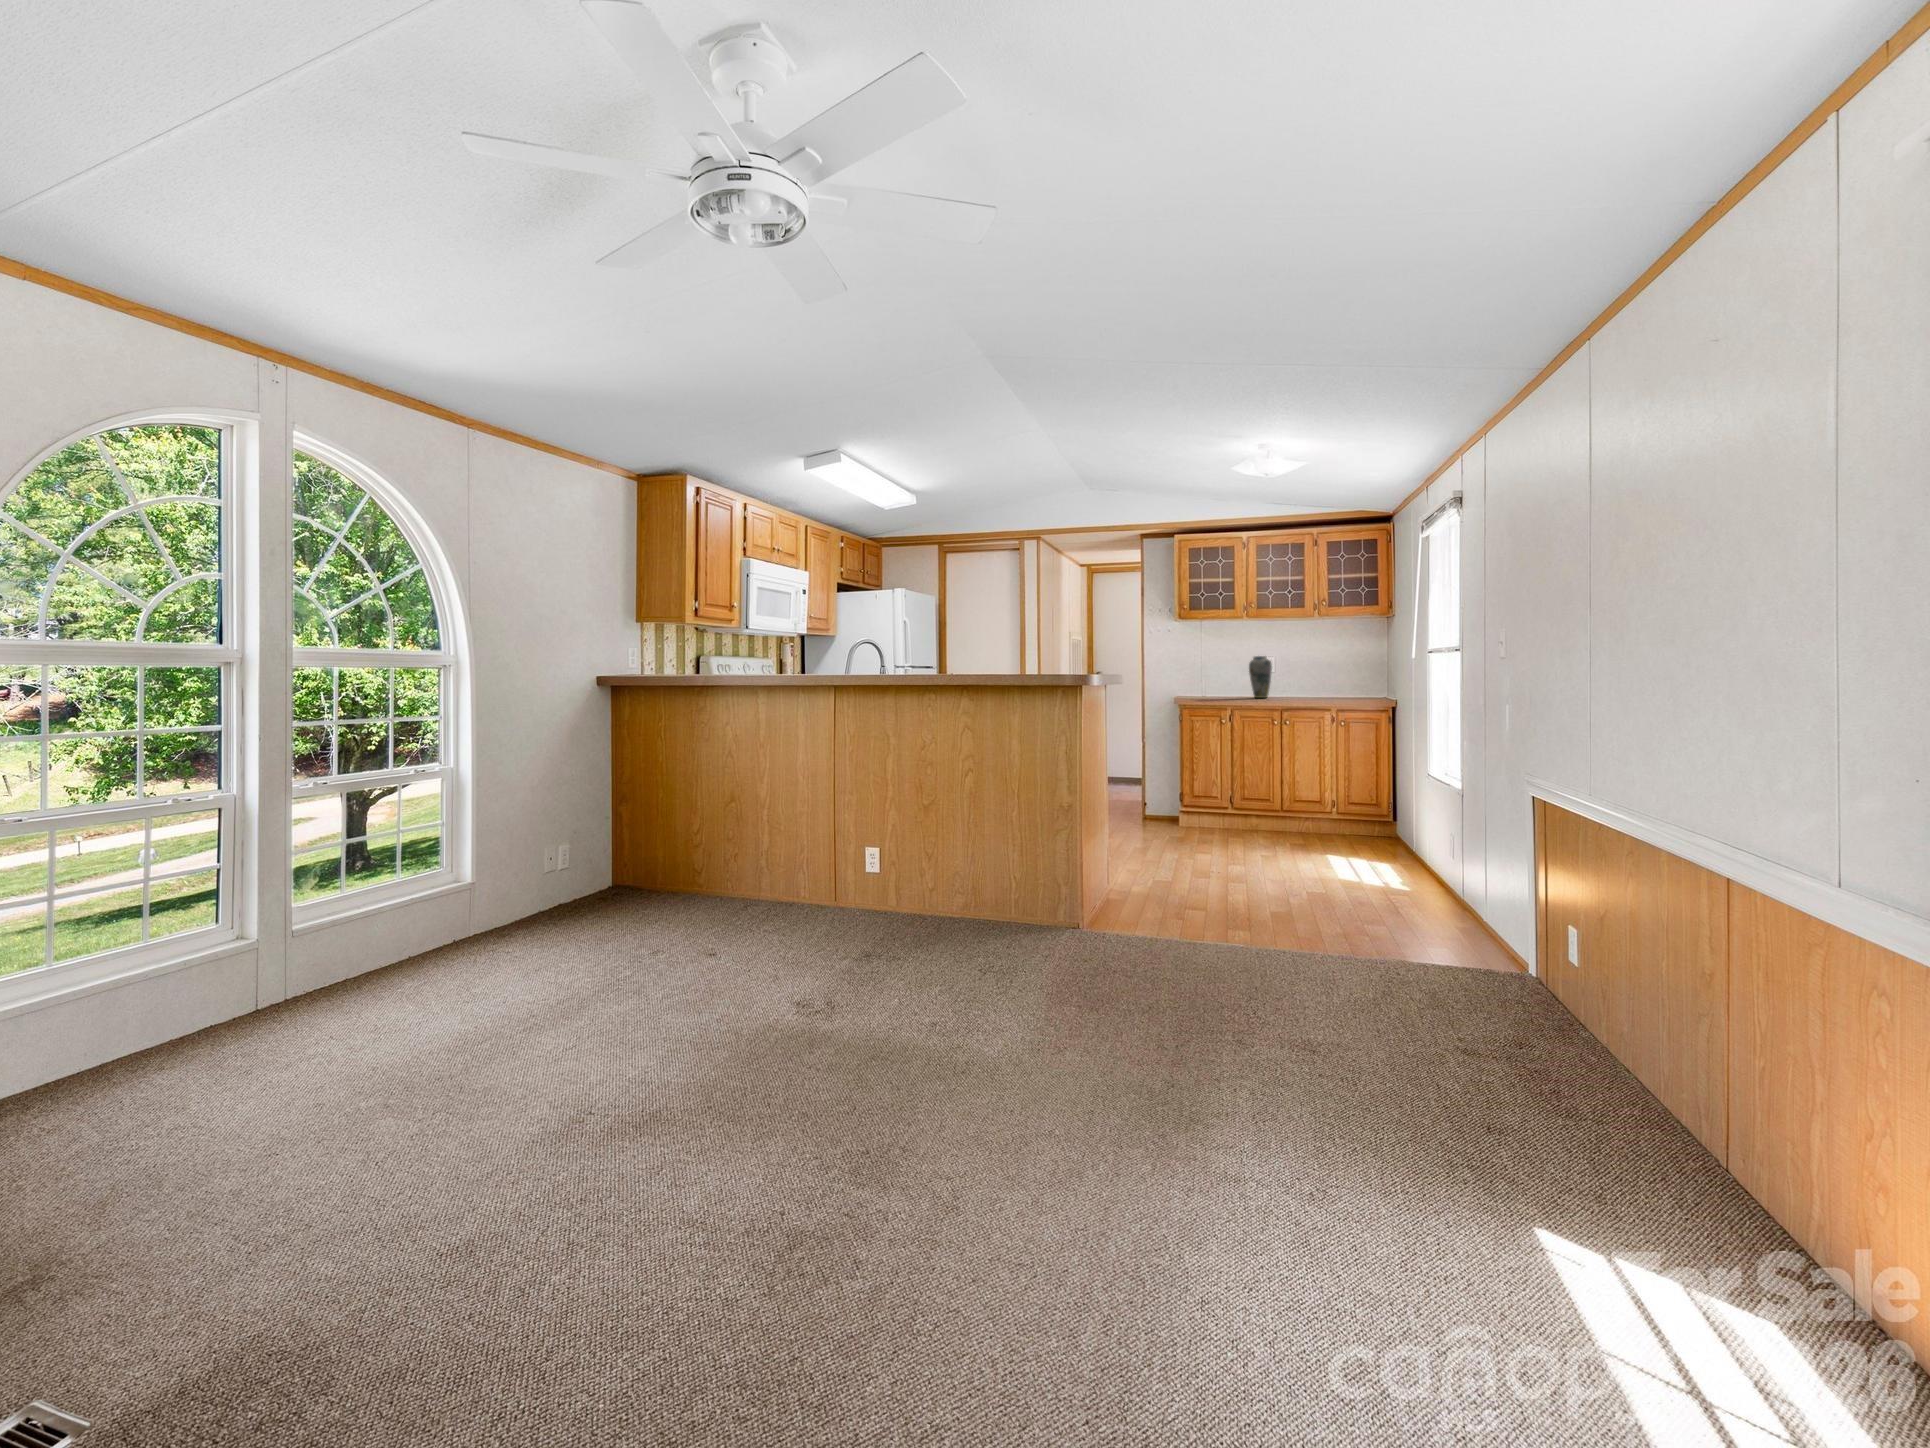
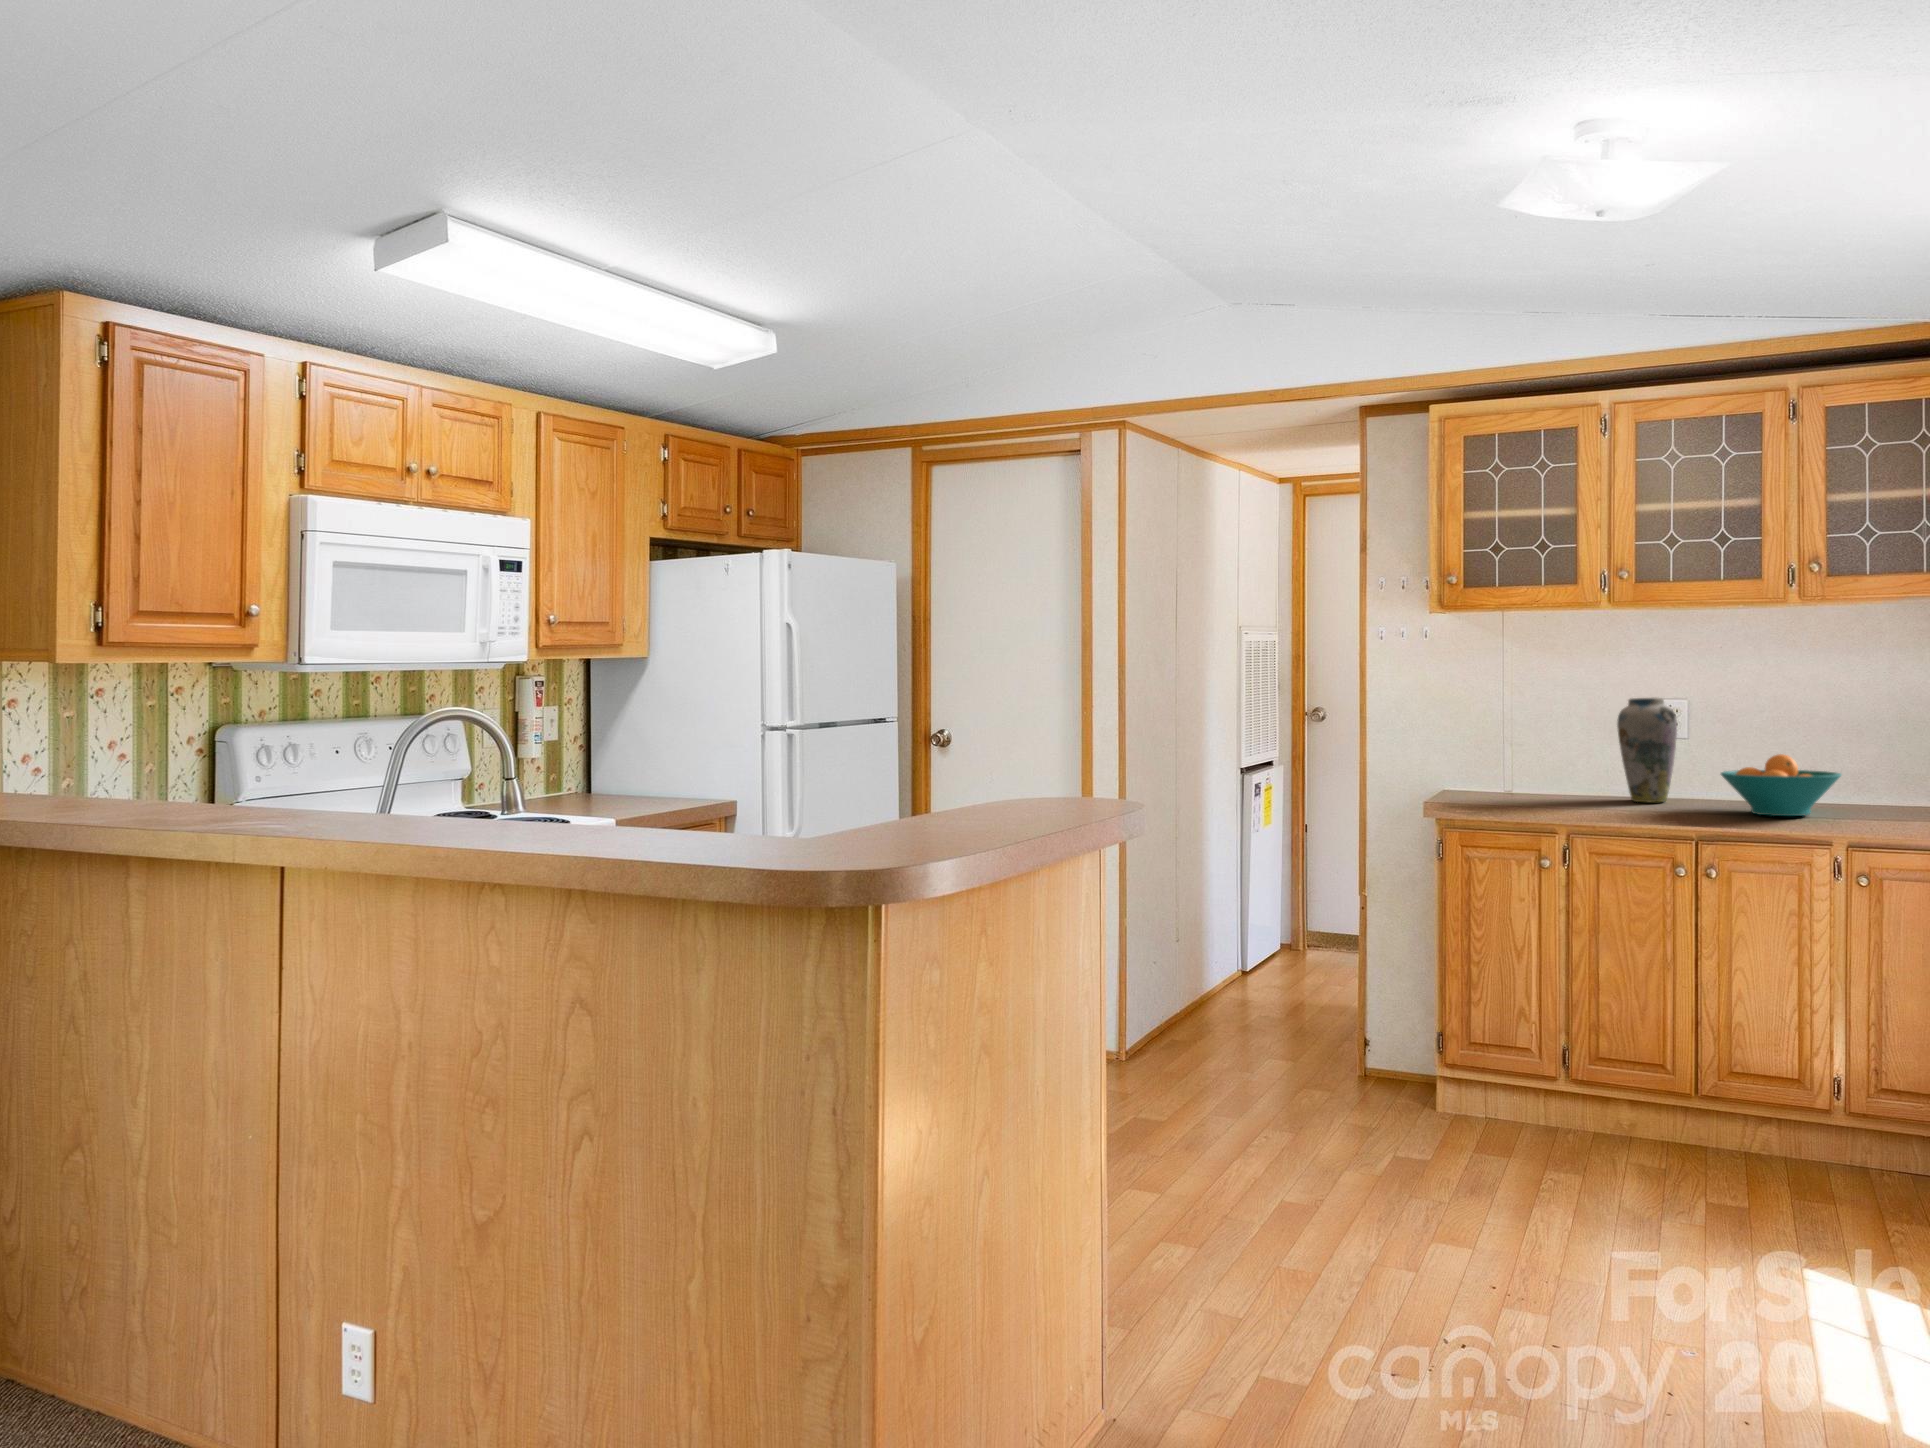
fruit bowl: none [1289,676,1333,700] -> present [1721,754,1841,816]

